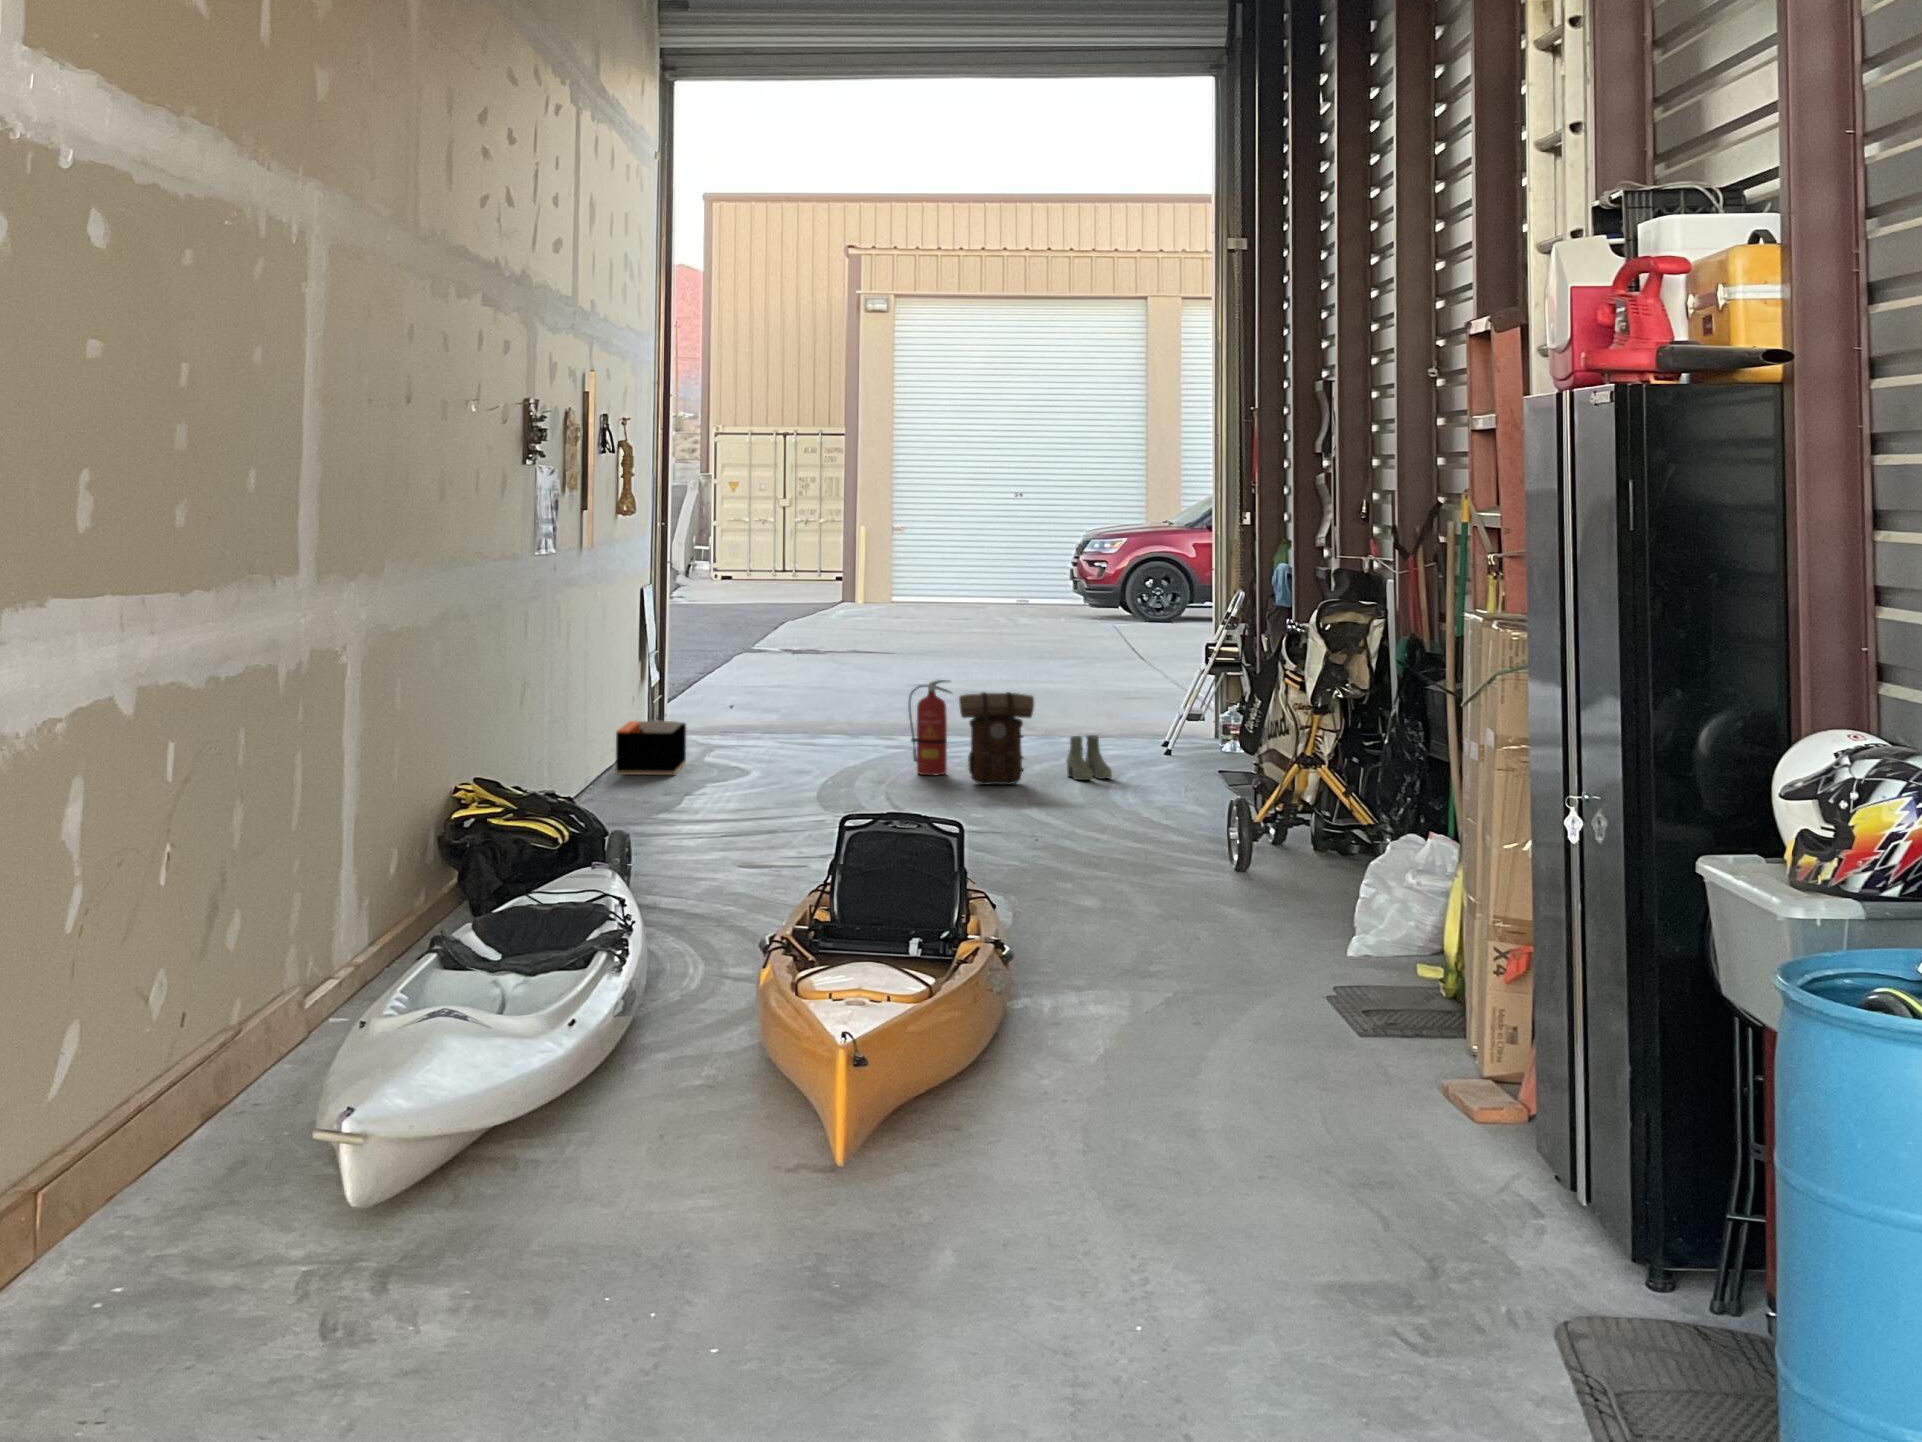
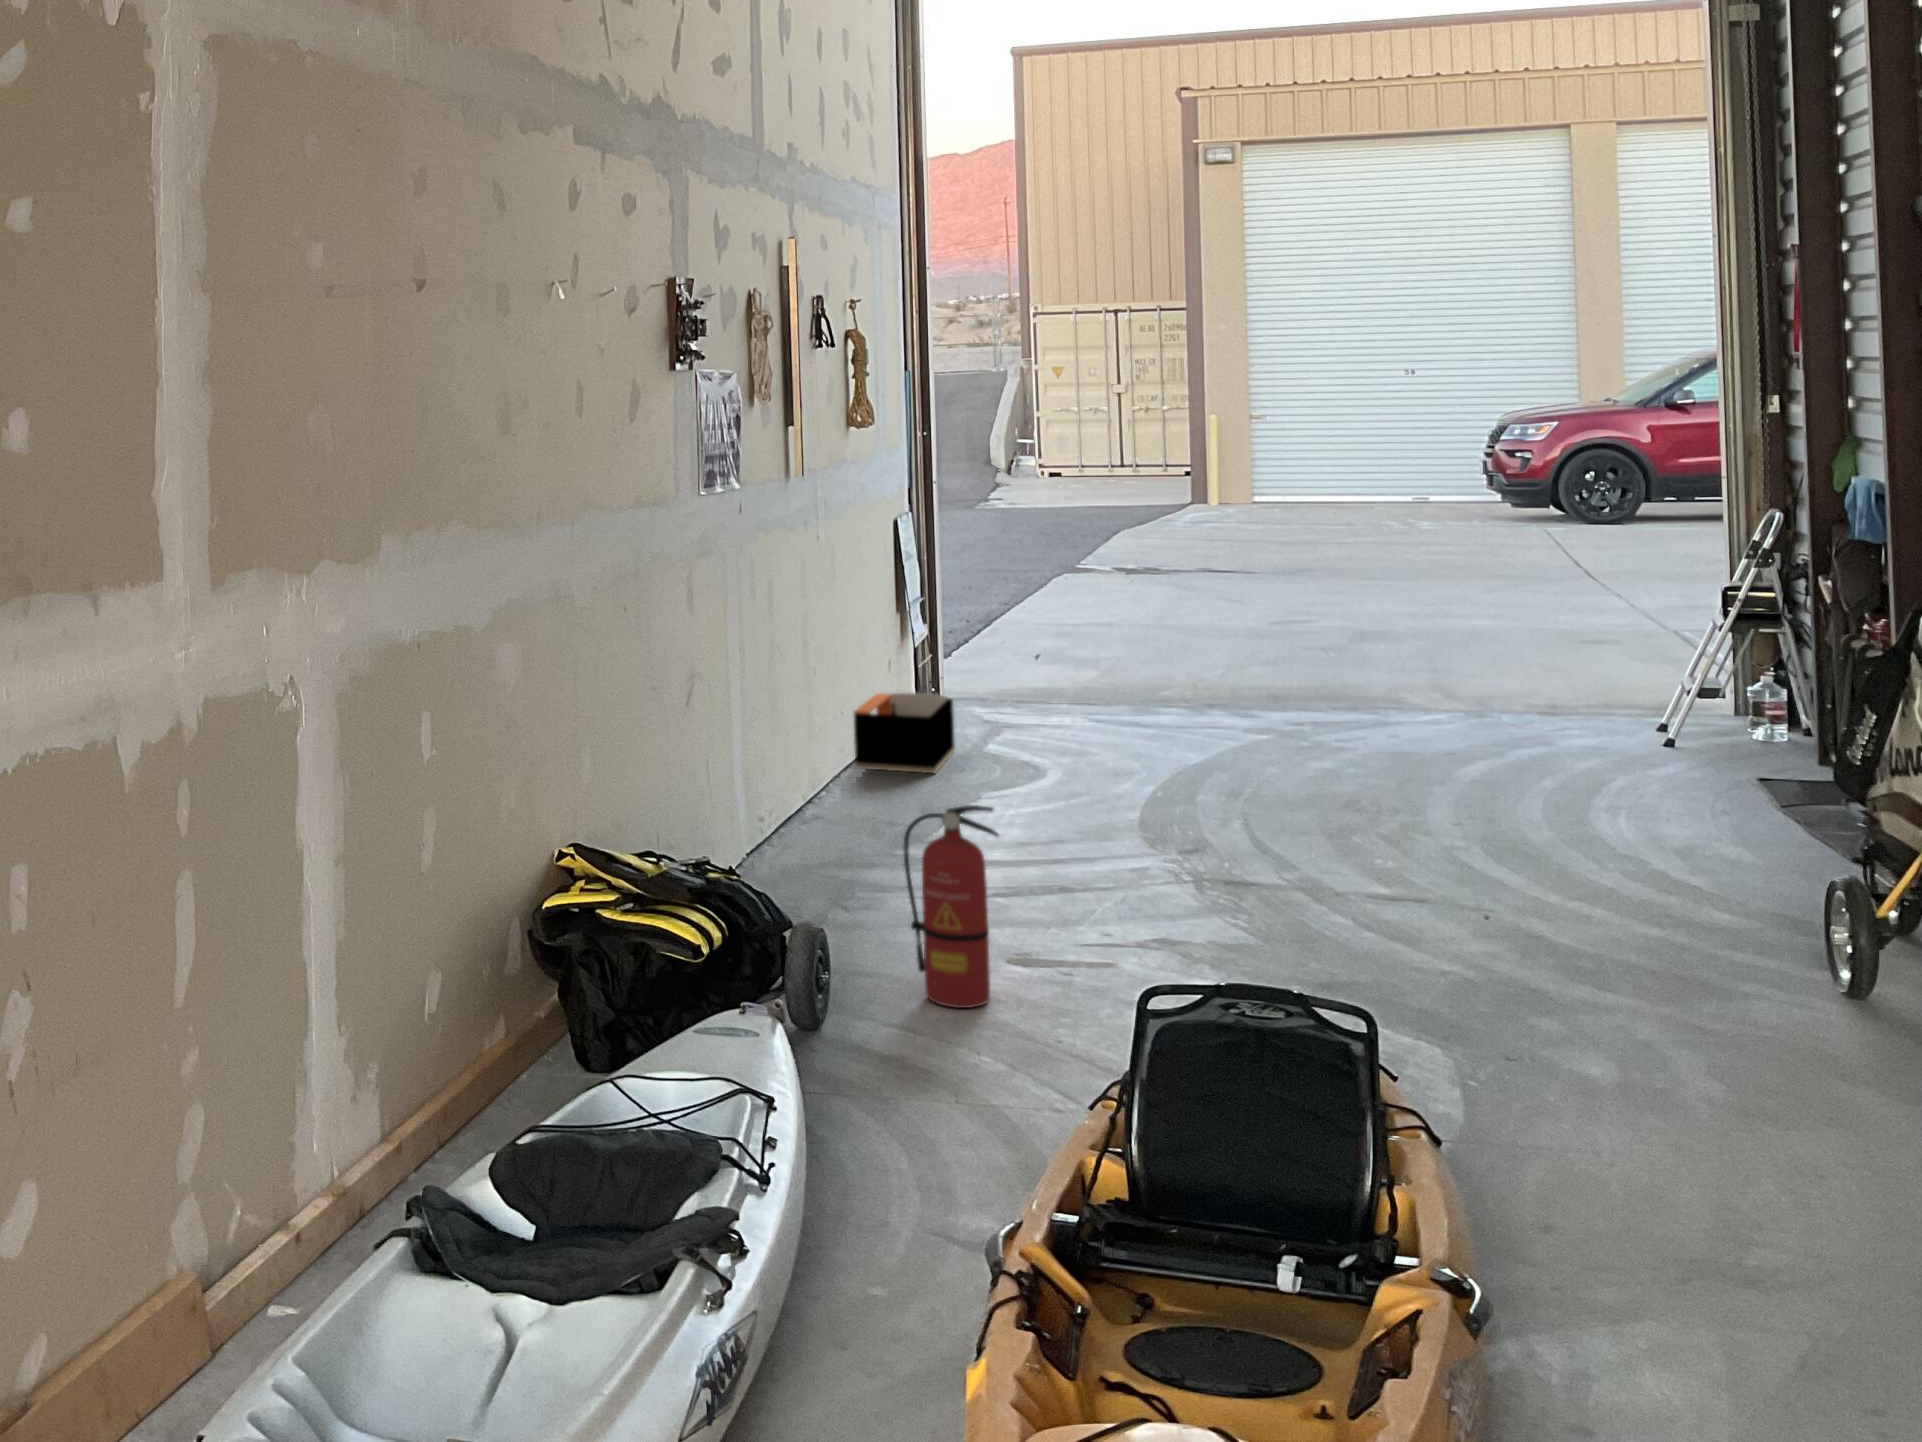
fire extinguisher: present [909,680,951,776] -> present [903,805,998,1008]
backpack: present [959,692,1034,785] -> none [1355,681,1481,819]
boots: present [1066,735,1112,780] -> none [1536,746,1618,817]

